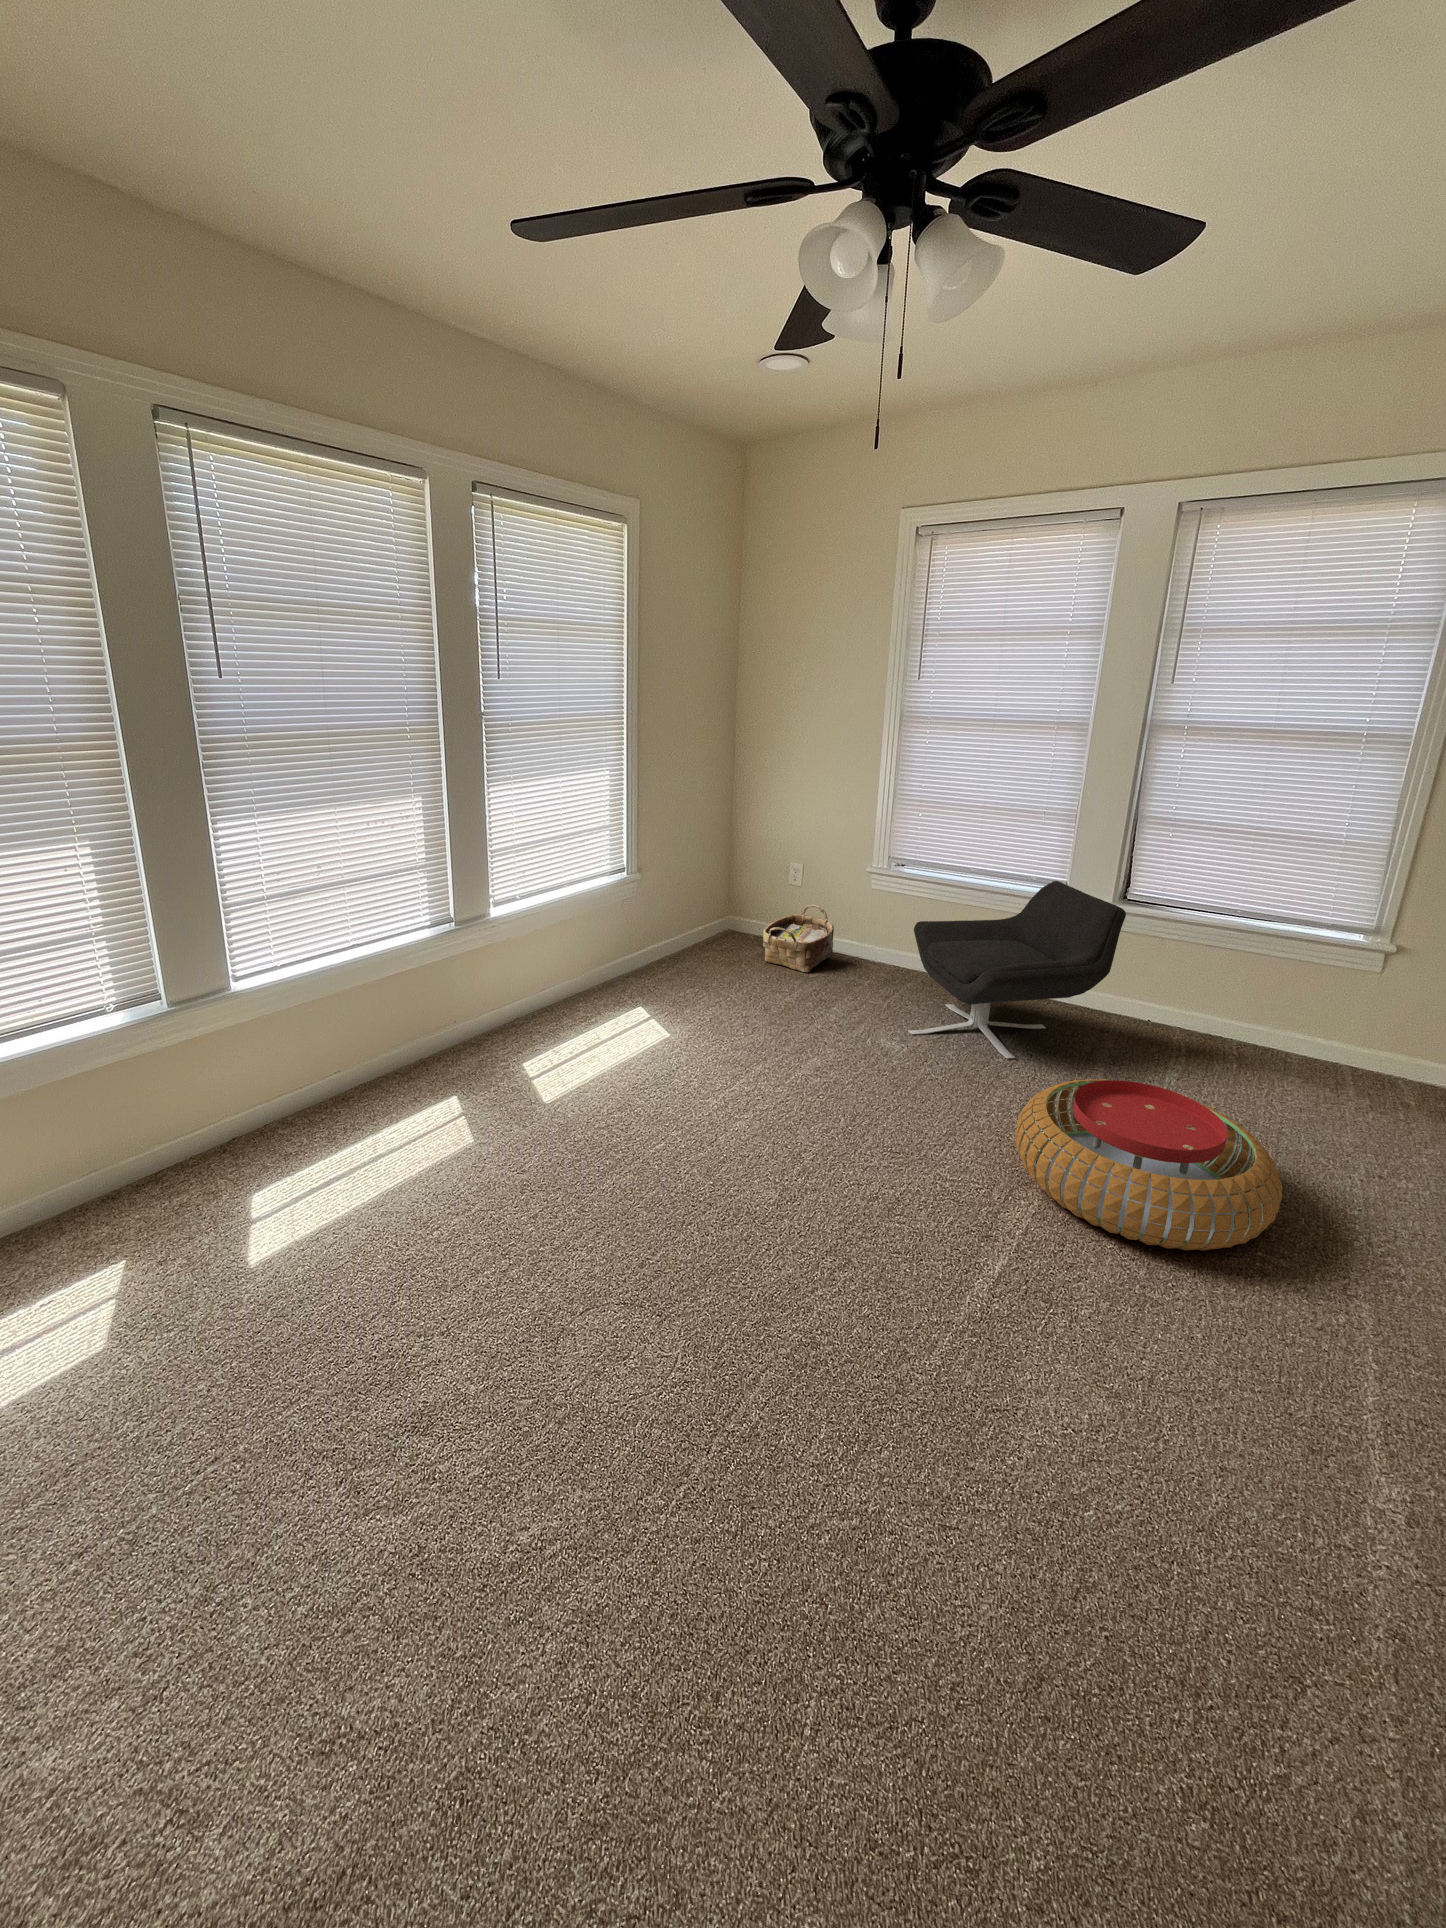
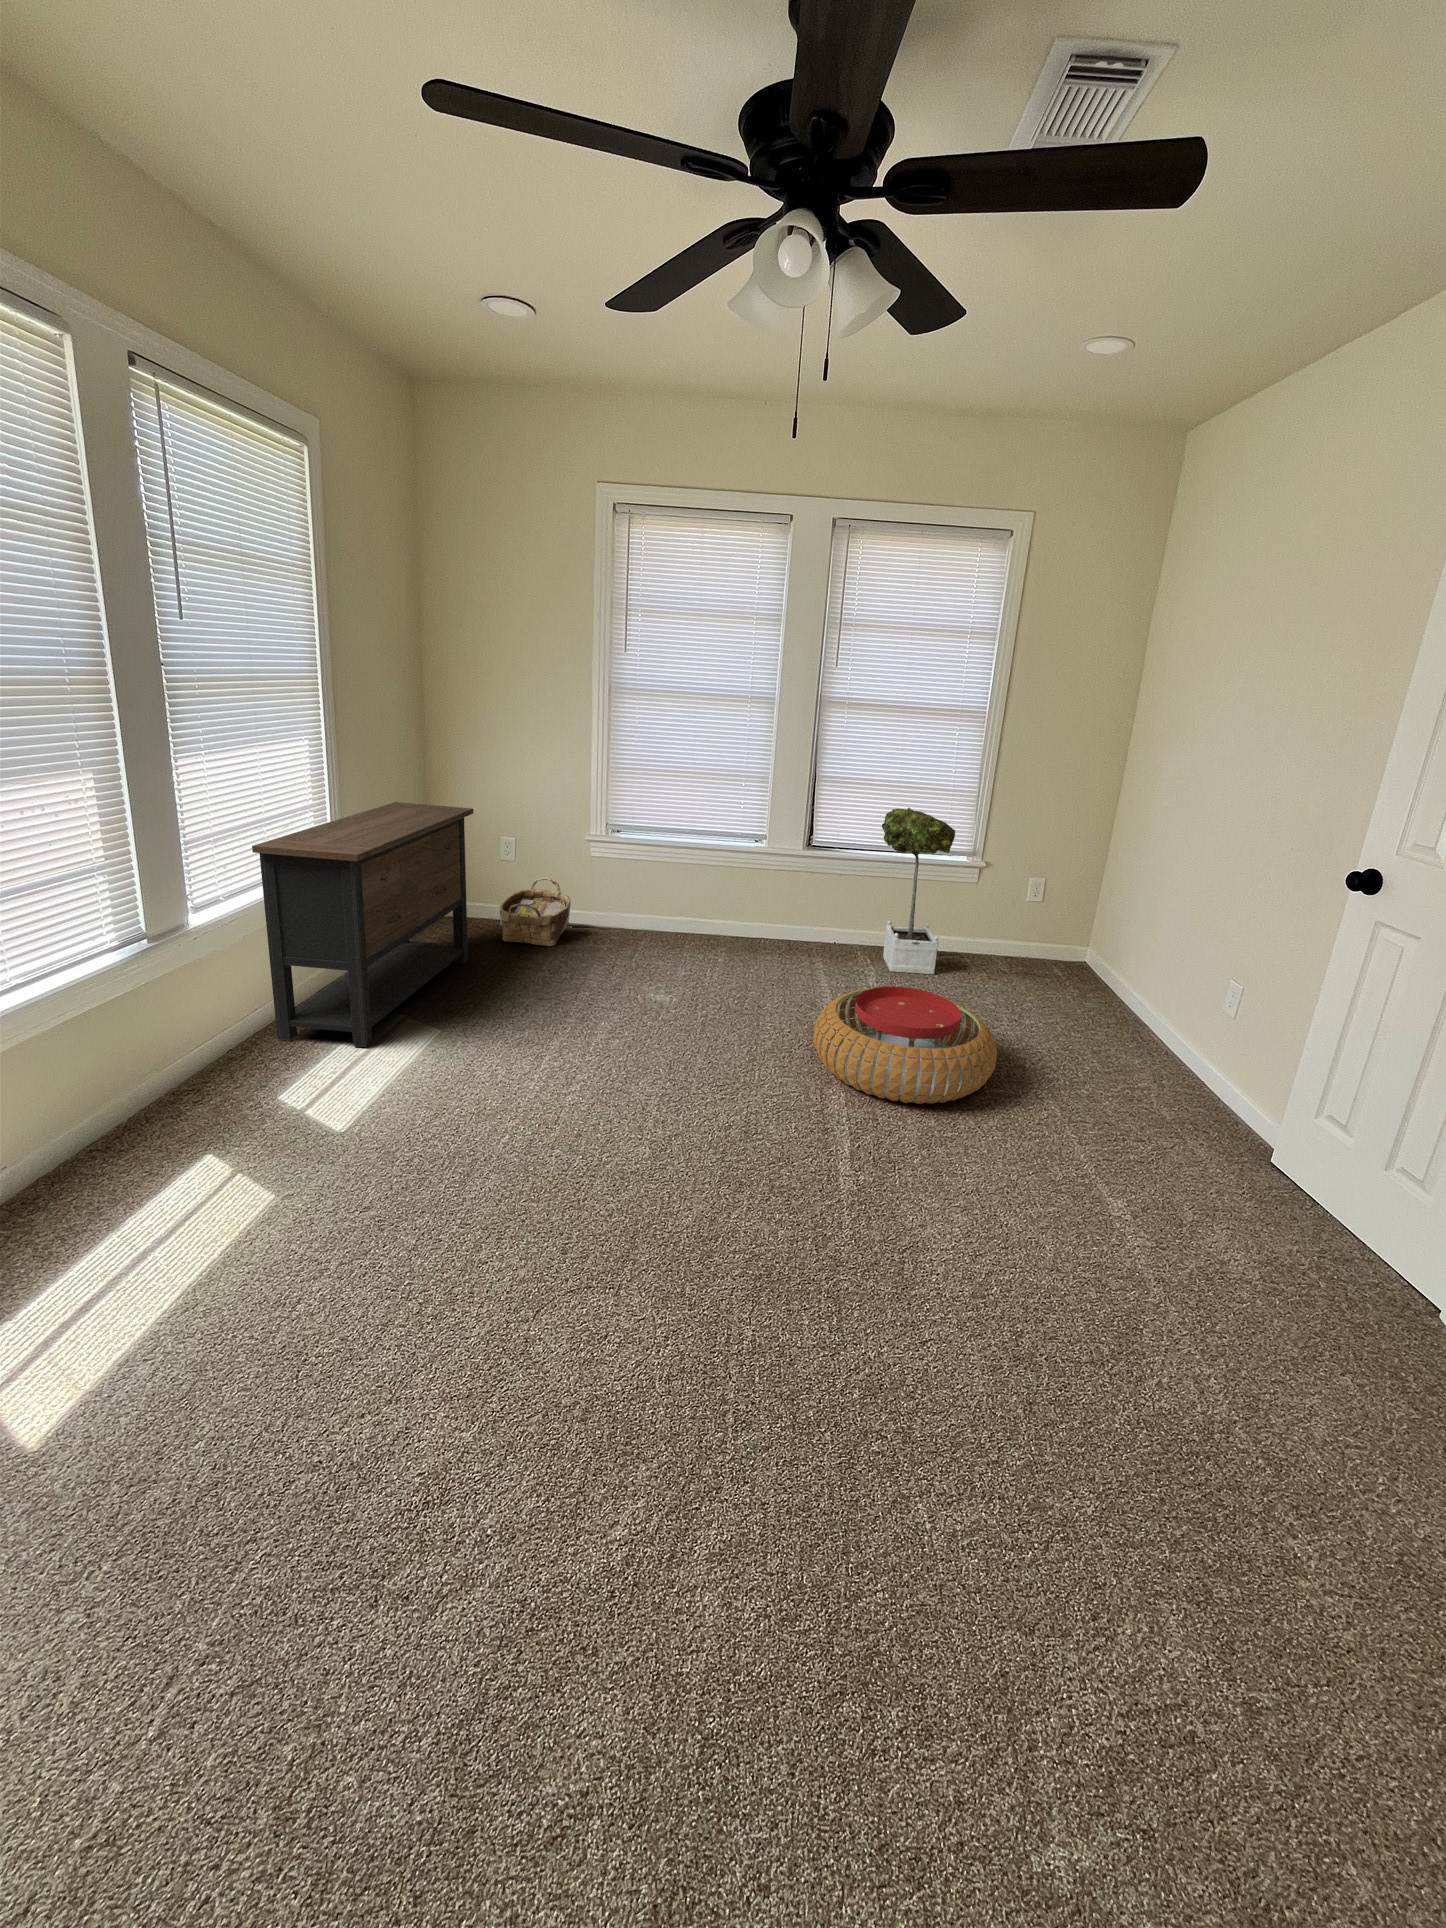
dresser: none [537,826,738,1035] -> present [252,802,473,1047]
potted tree: none [1197,859,1317,1081] -> present [882,808,955,974]
lounge chair: present [909,881,1126,1059] -> none [662,835,837,992]

